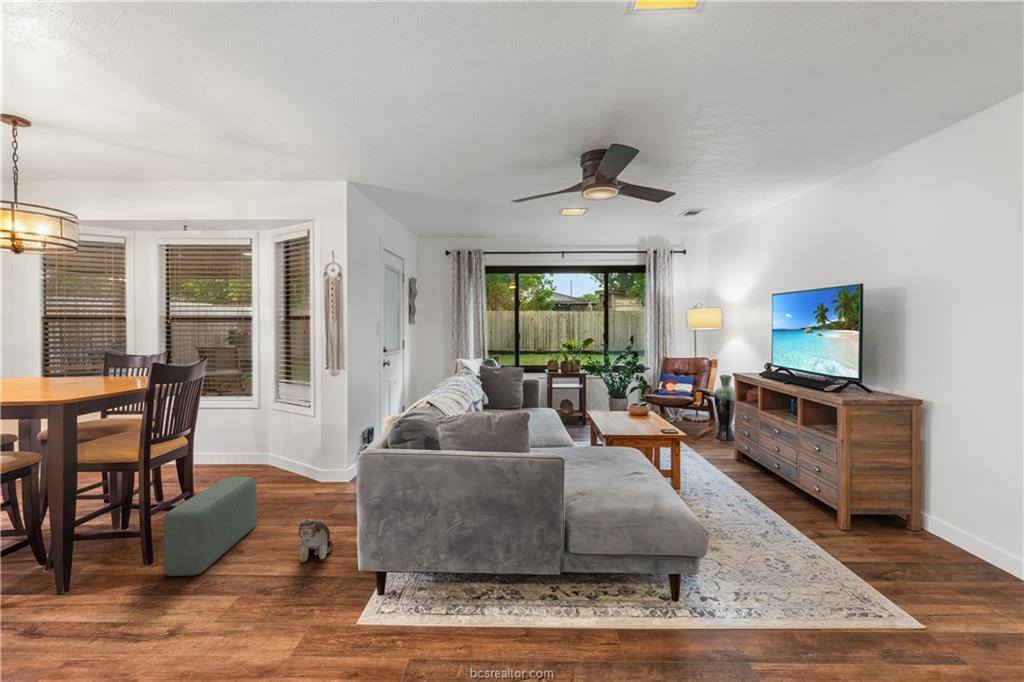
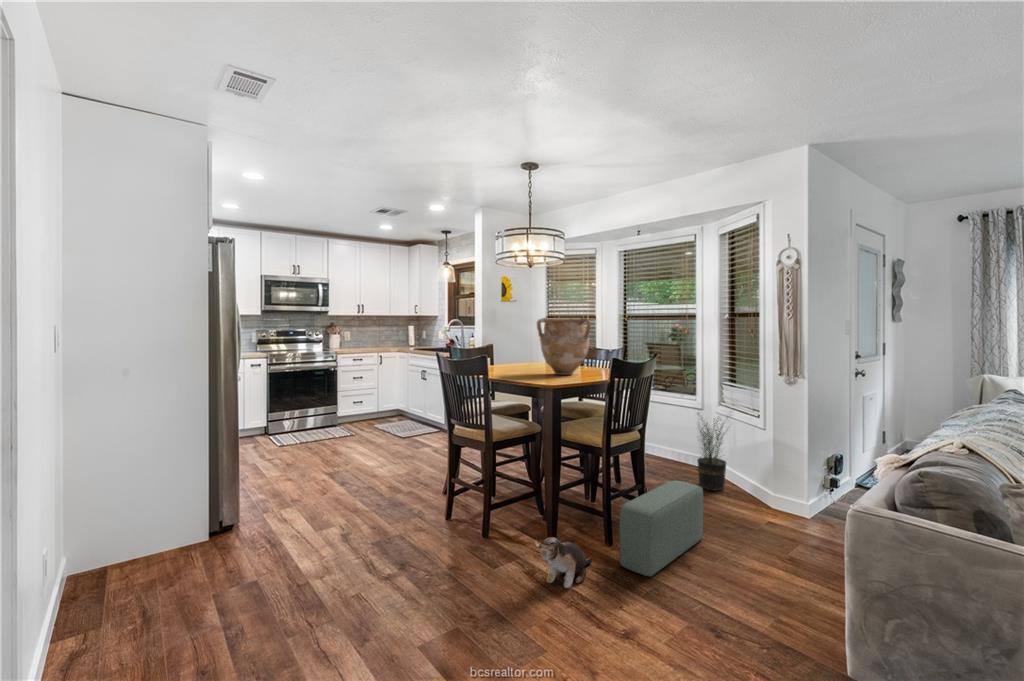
vase: none [36,317,121,386] -> present [537,317,591,375]
potted plant: none [248,405,289,483] -> present [697,413,727,491]
plush toy: present [295,518,333,562] -> present [535,537,592,588]

